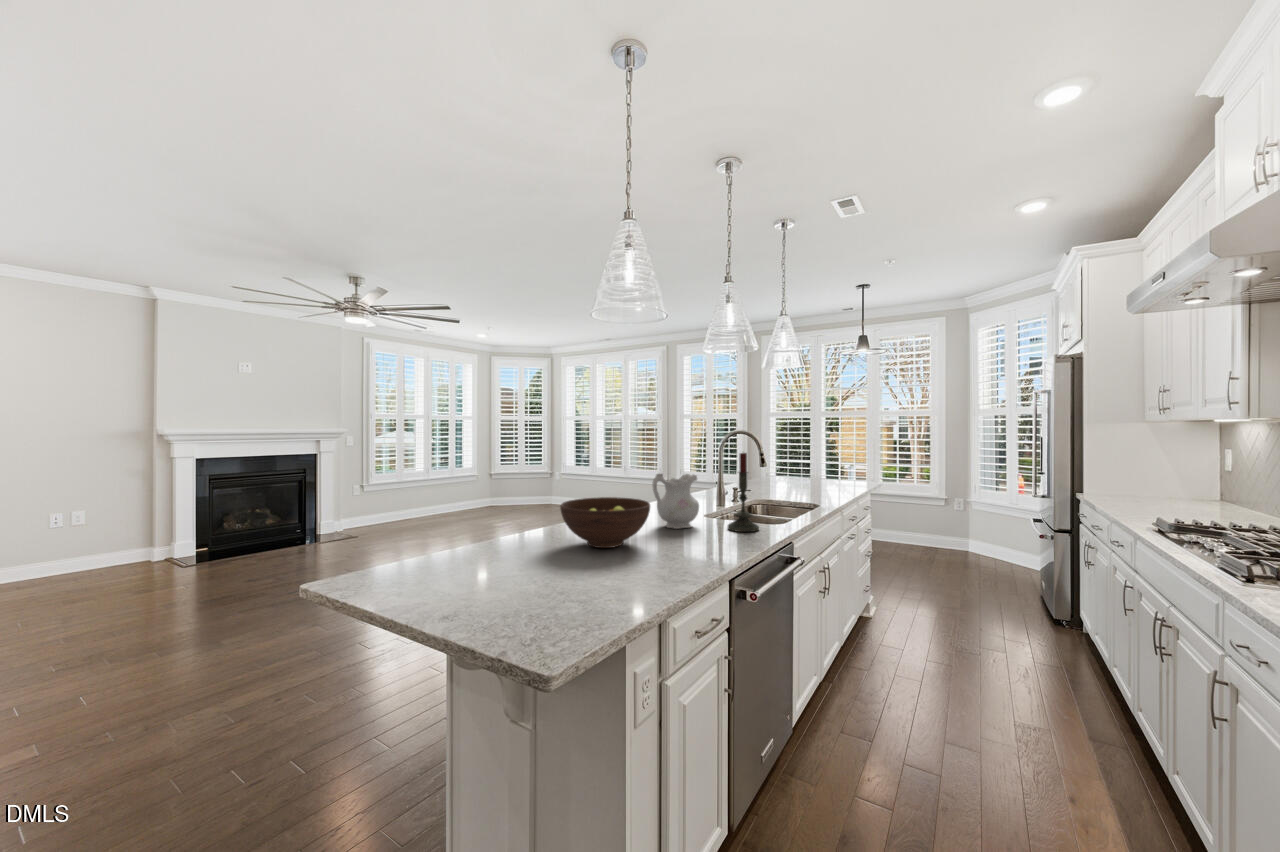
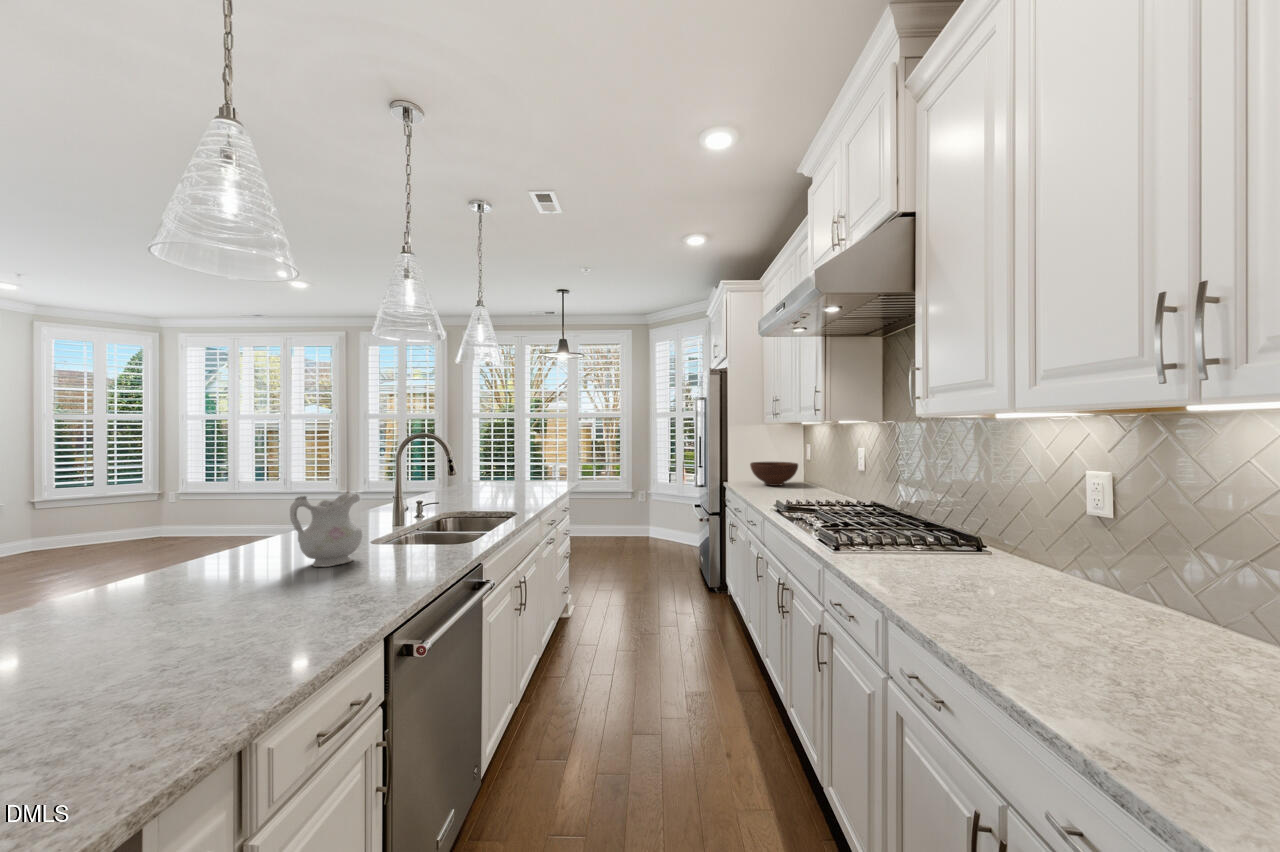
candle: present [728,453,759,532] -> none [401,461,441,560]
fruit bowl: present [560,497,650,548] -> present [750,462,798,486]

